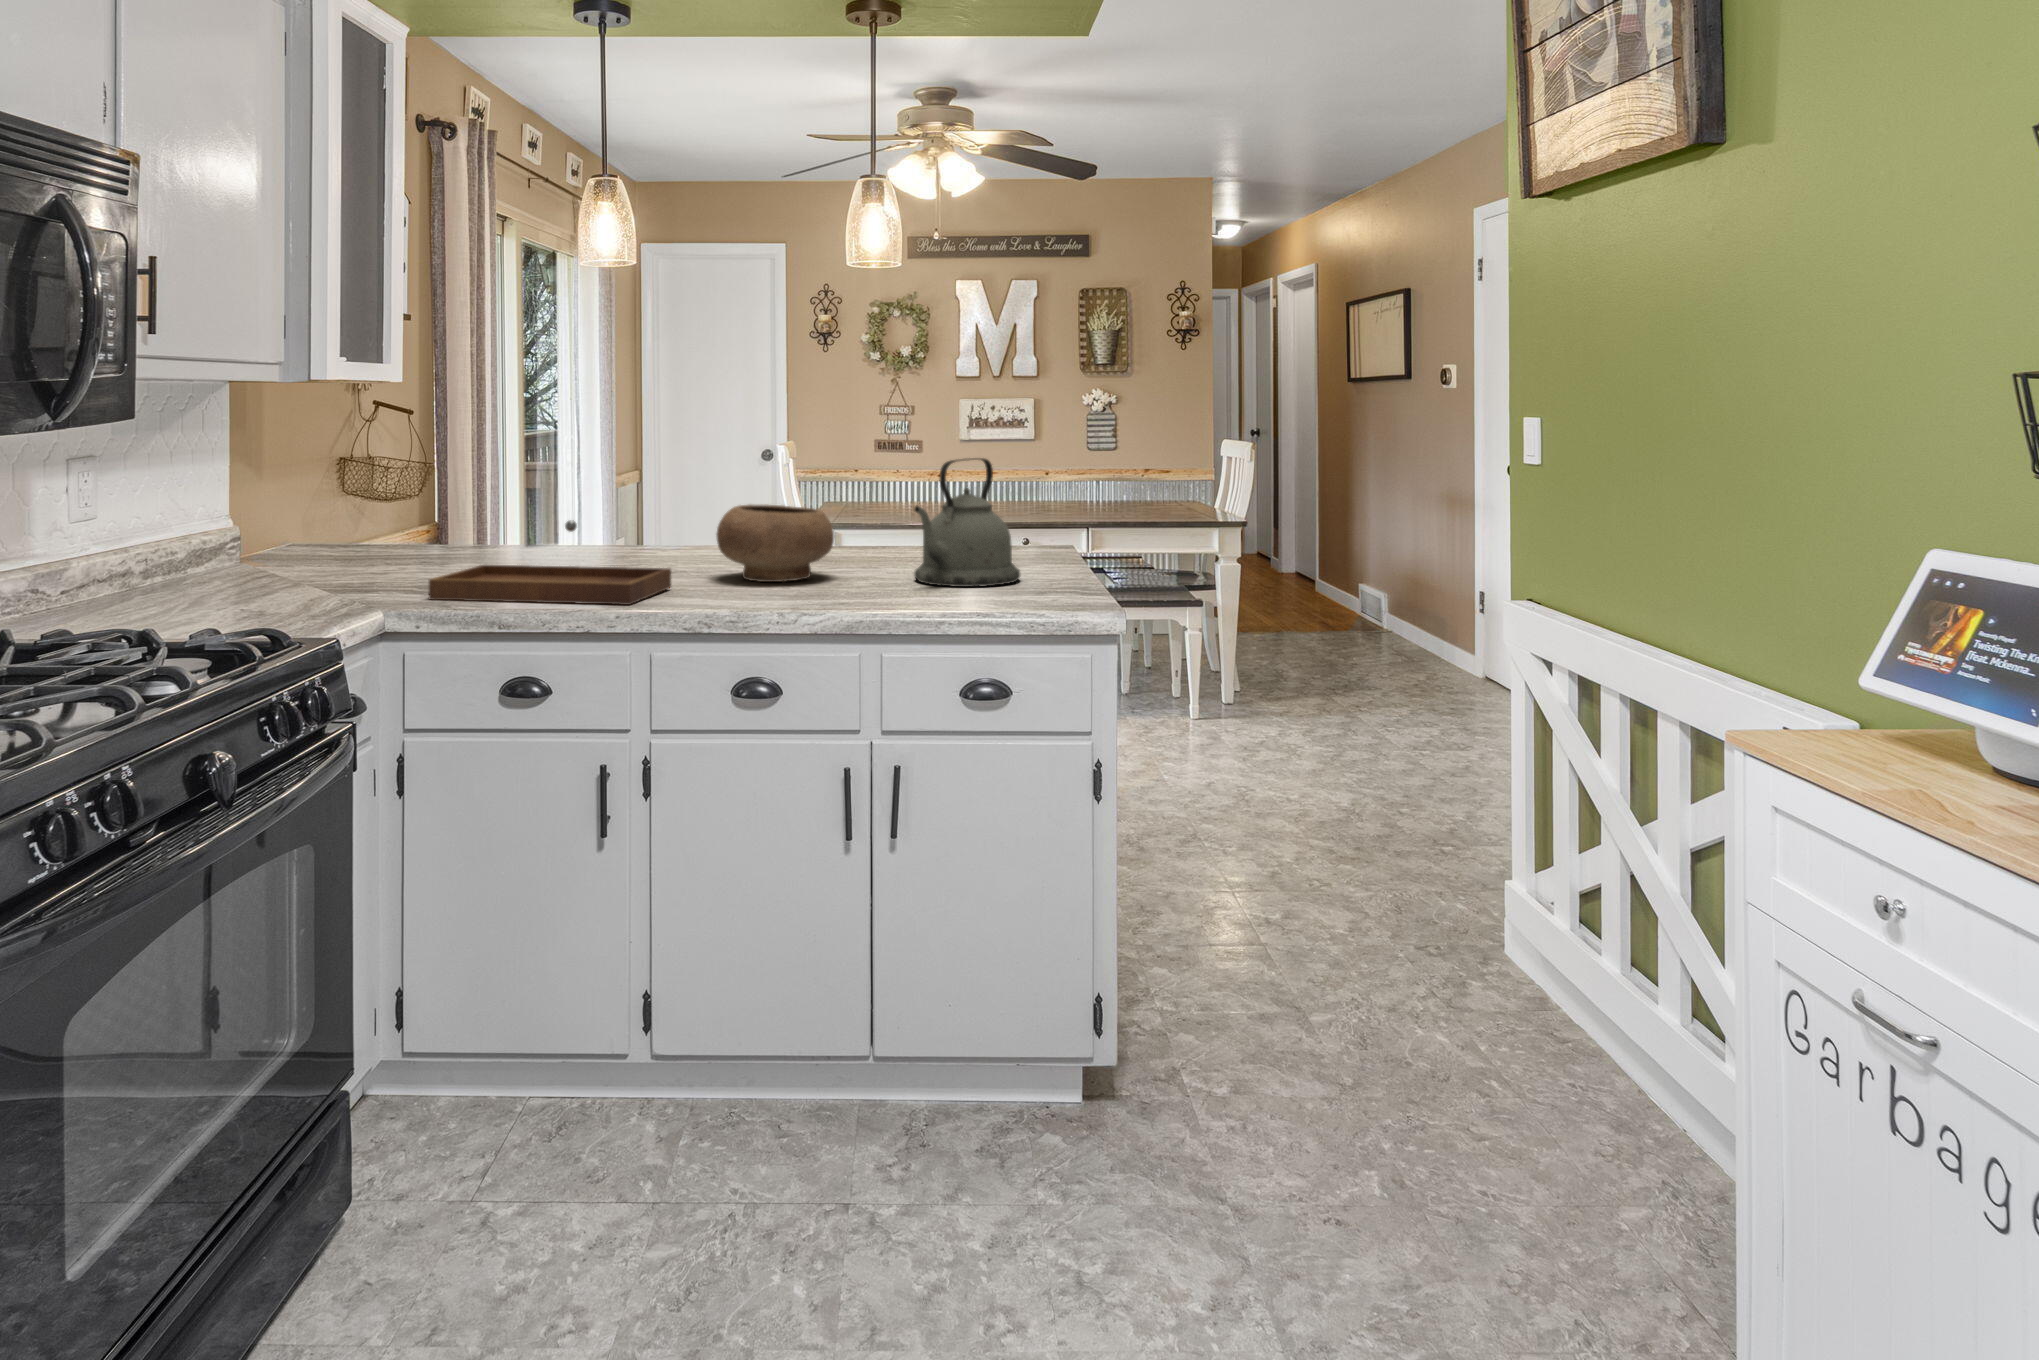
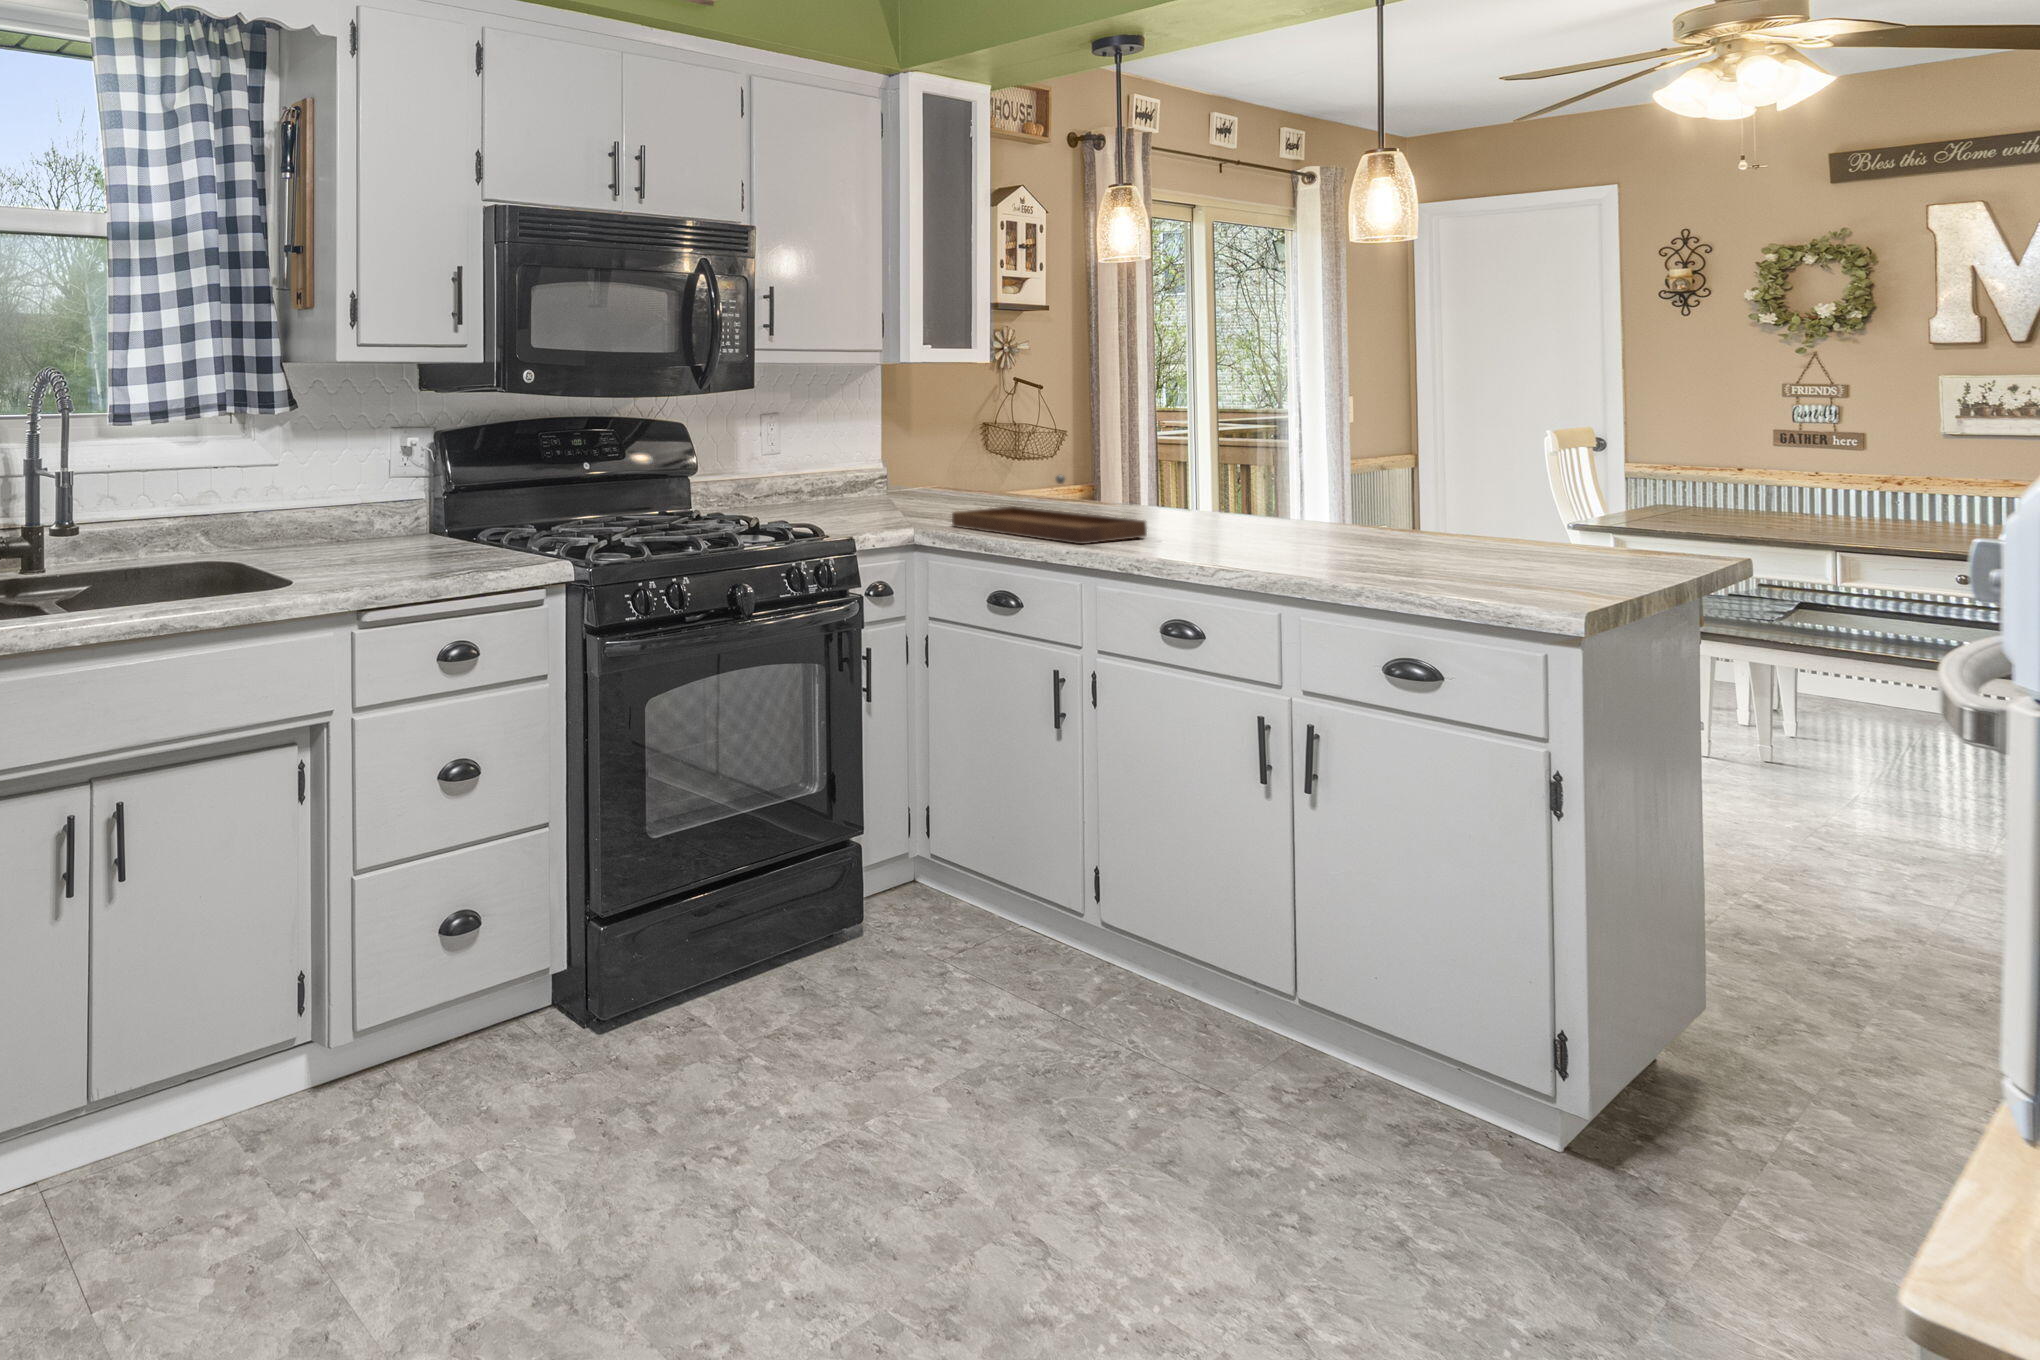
kettle: present [914,458,1020,587] -> none [1382,433,1555,569]
bowl: present [717,504,834,582] -> none [1205,471,1333,543]

